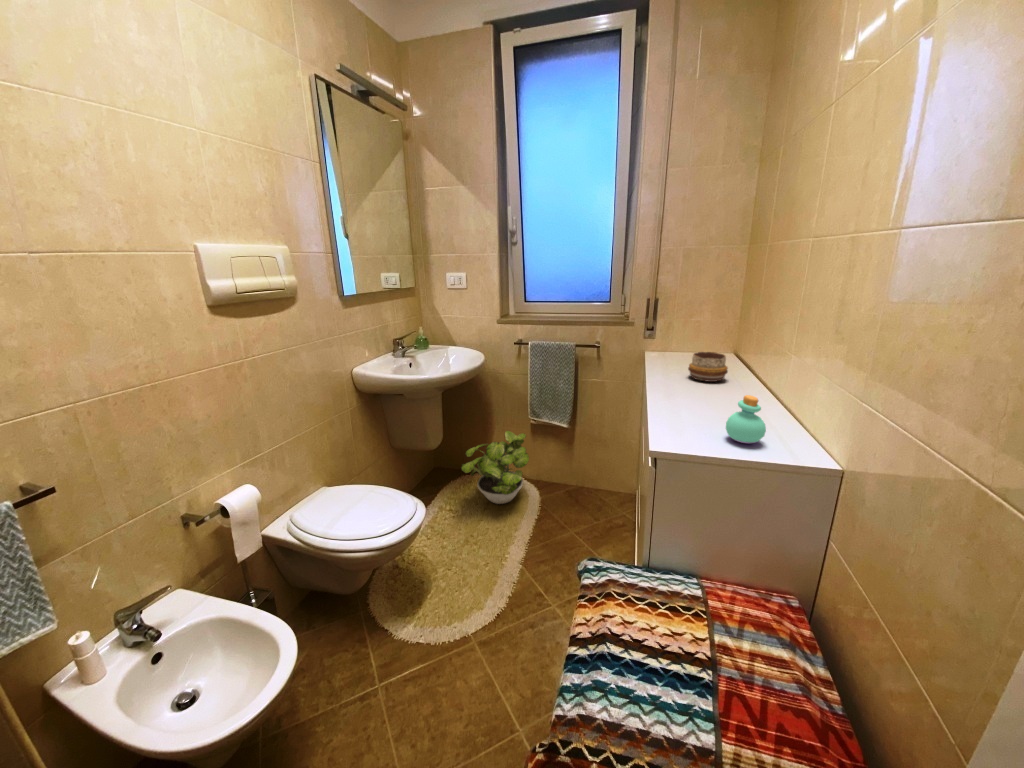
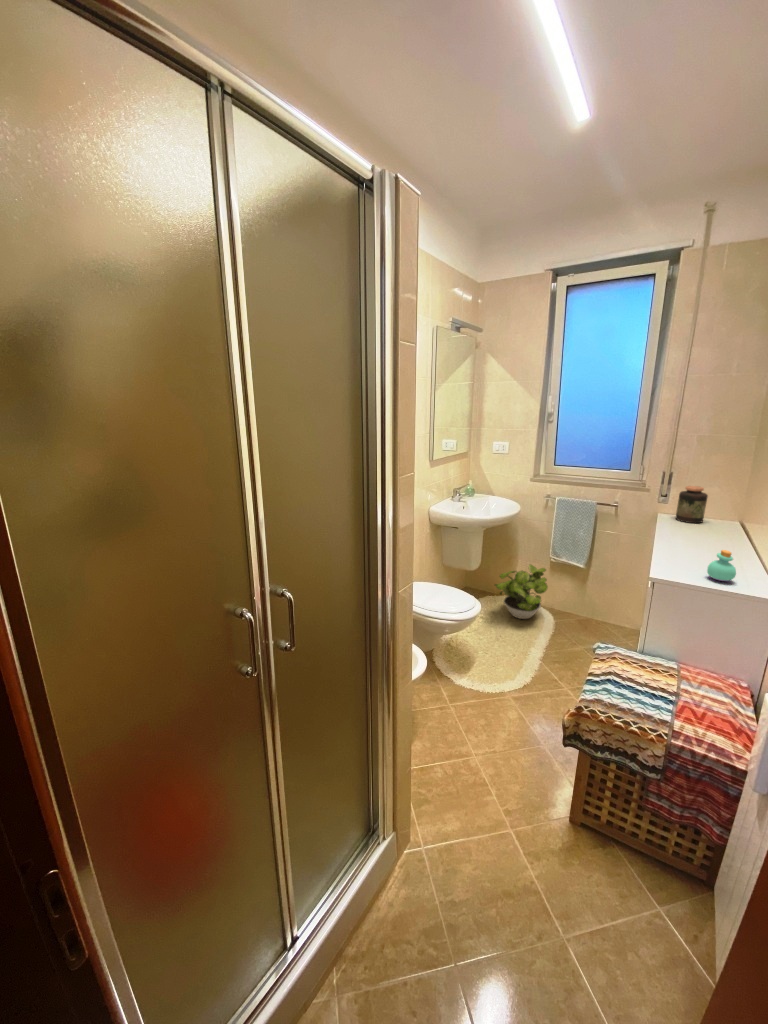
jar: none [665,314,698,360] -> present [676,486,708,523]
decorative bowl: present [688,352,728,382] -> none [692,518,727,542]

